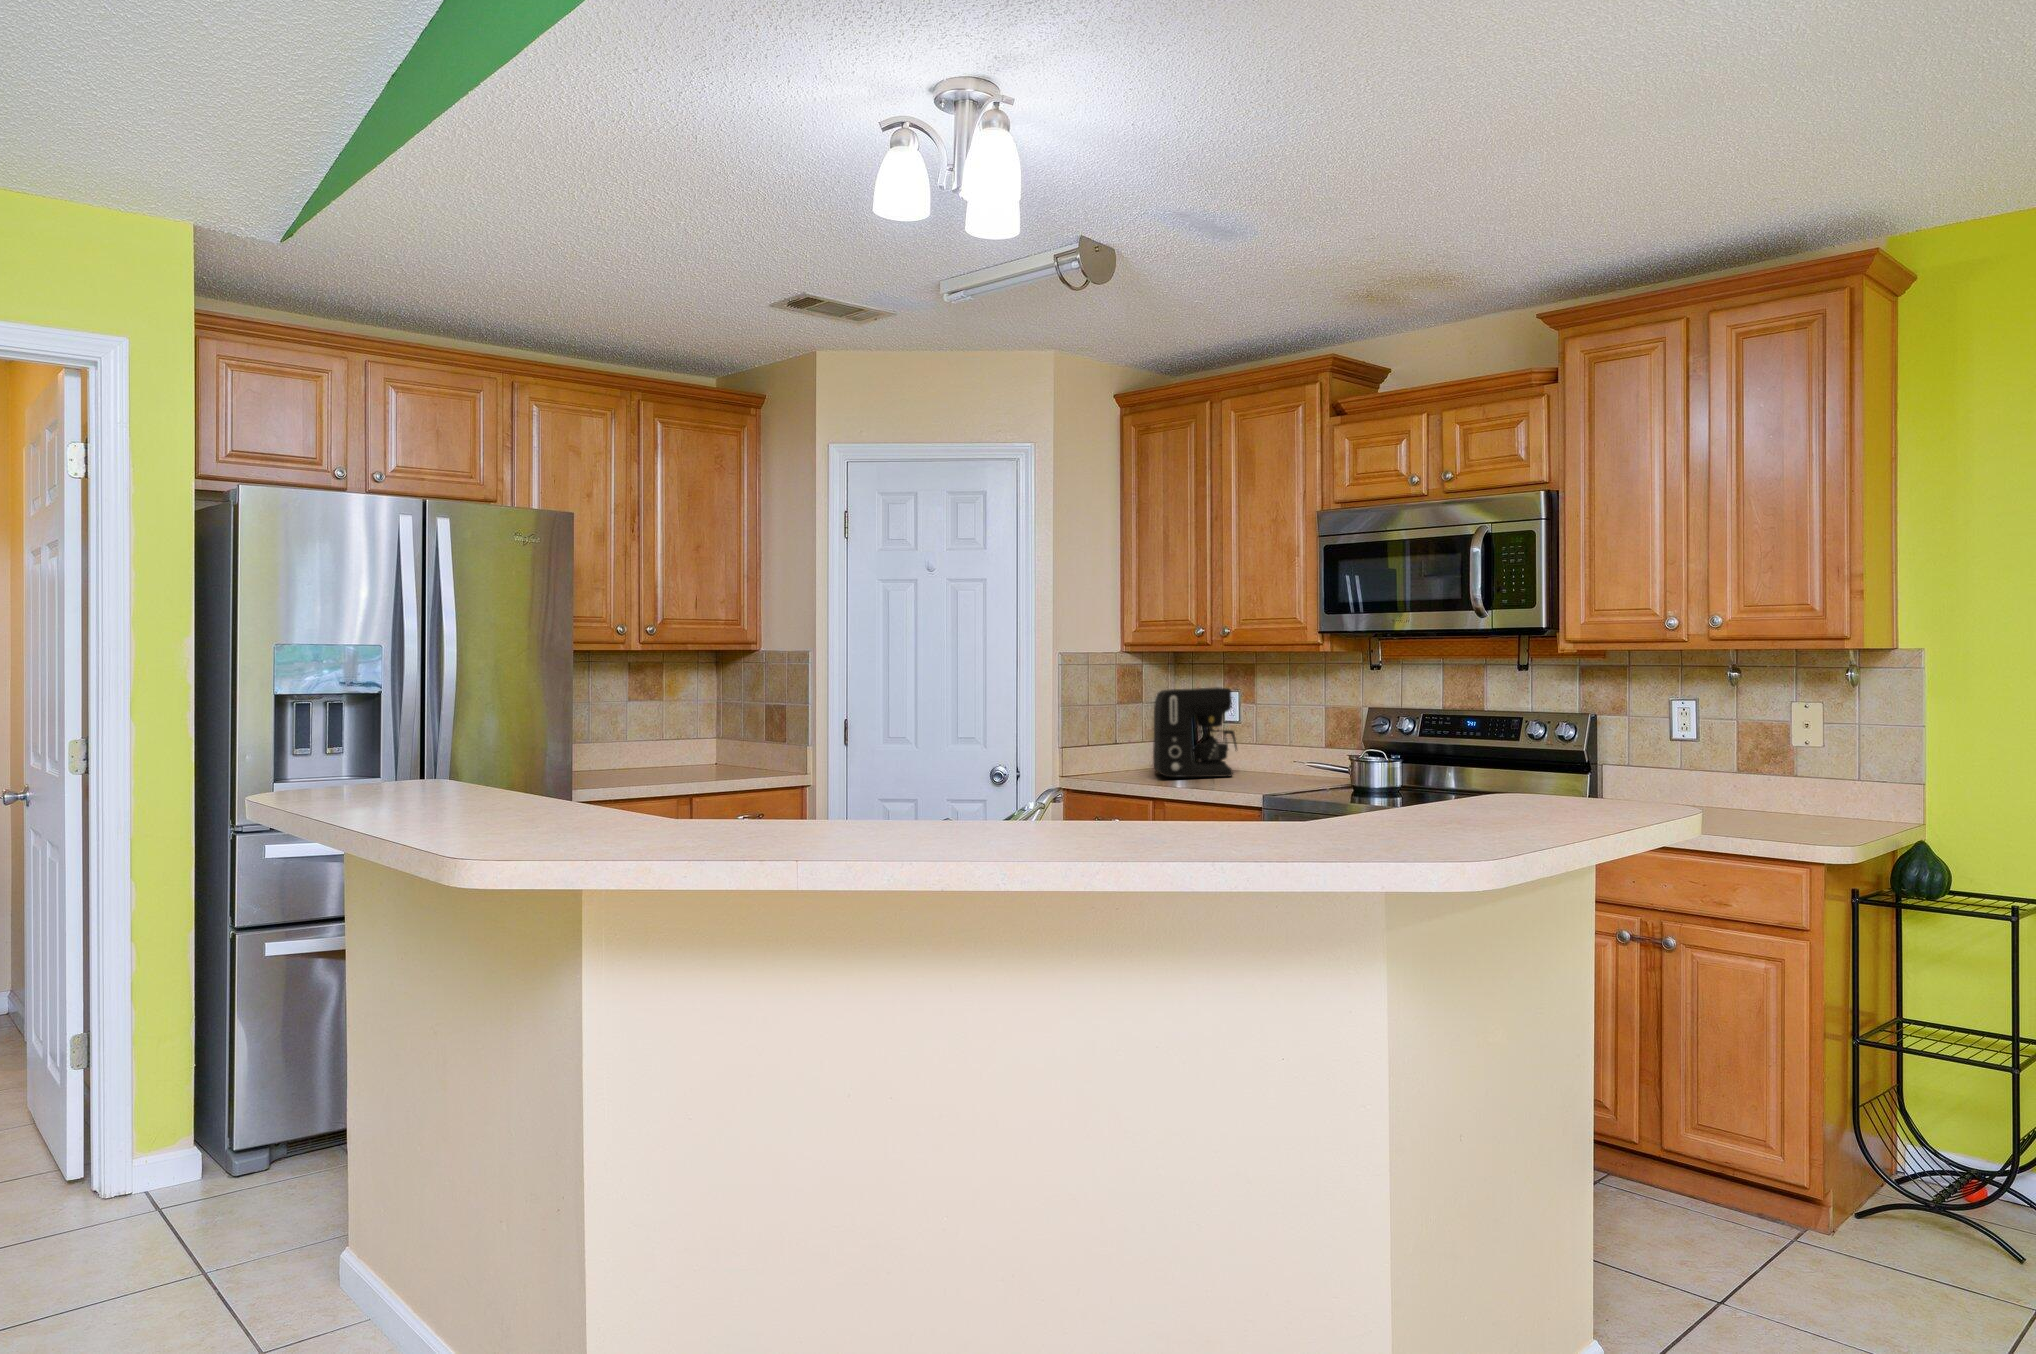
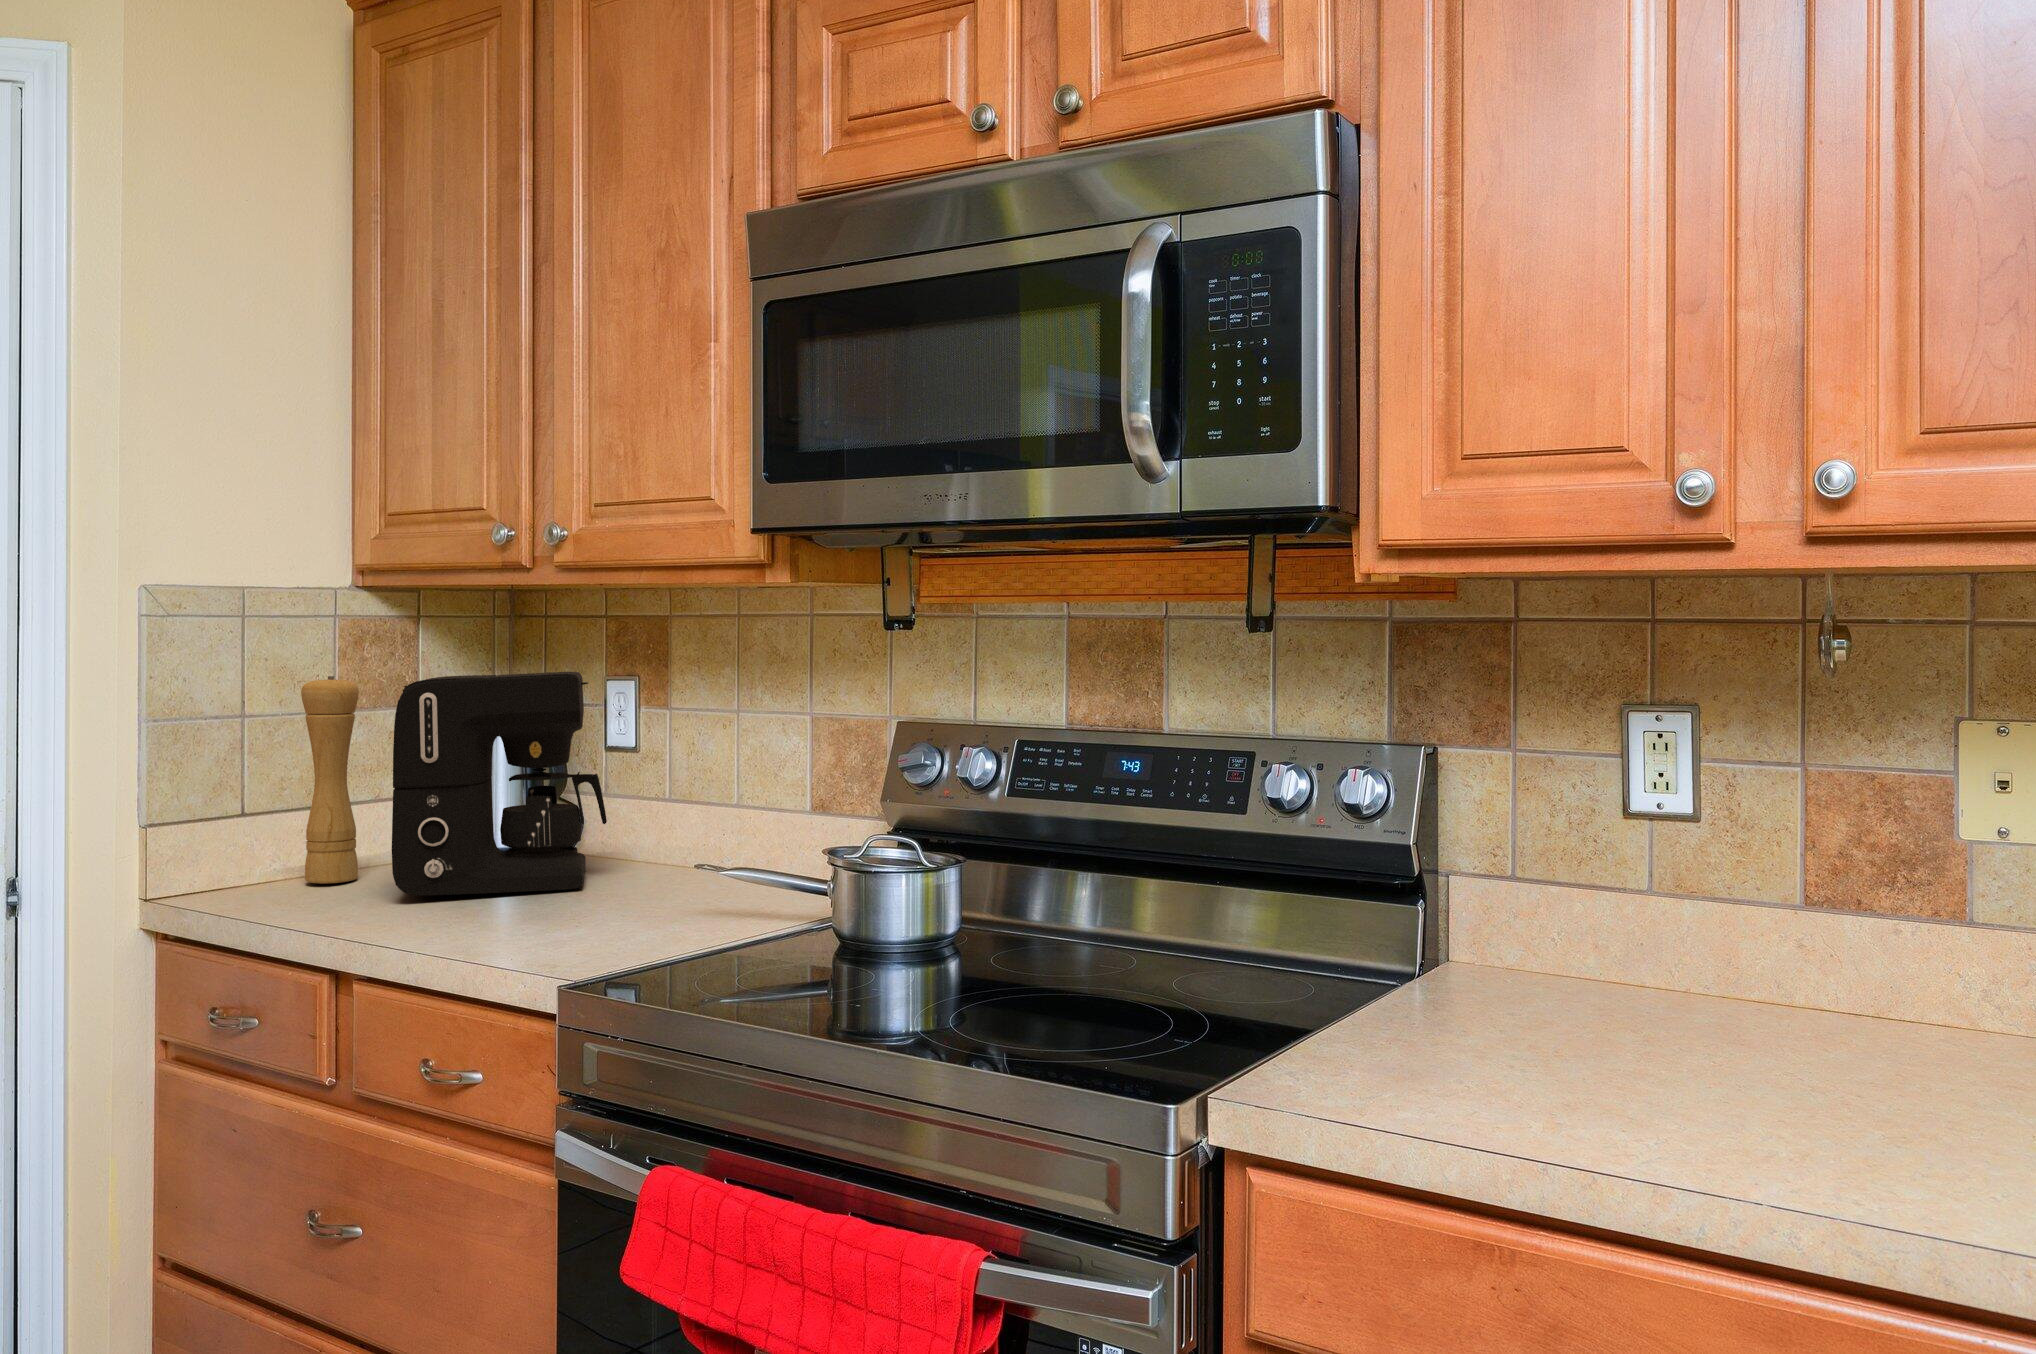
pepper mill: none [1110,690,1132,775] -> present [301,676,359,884]

